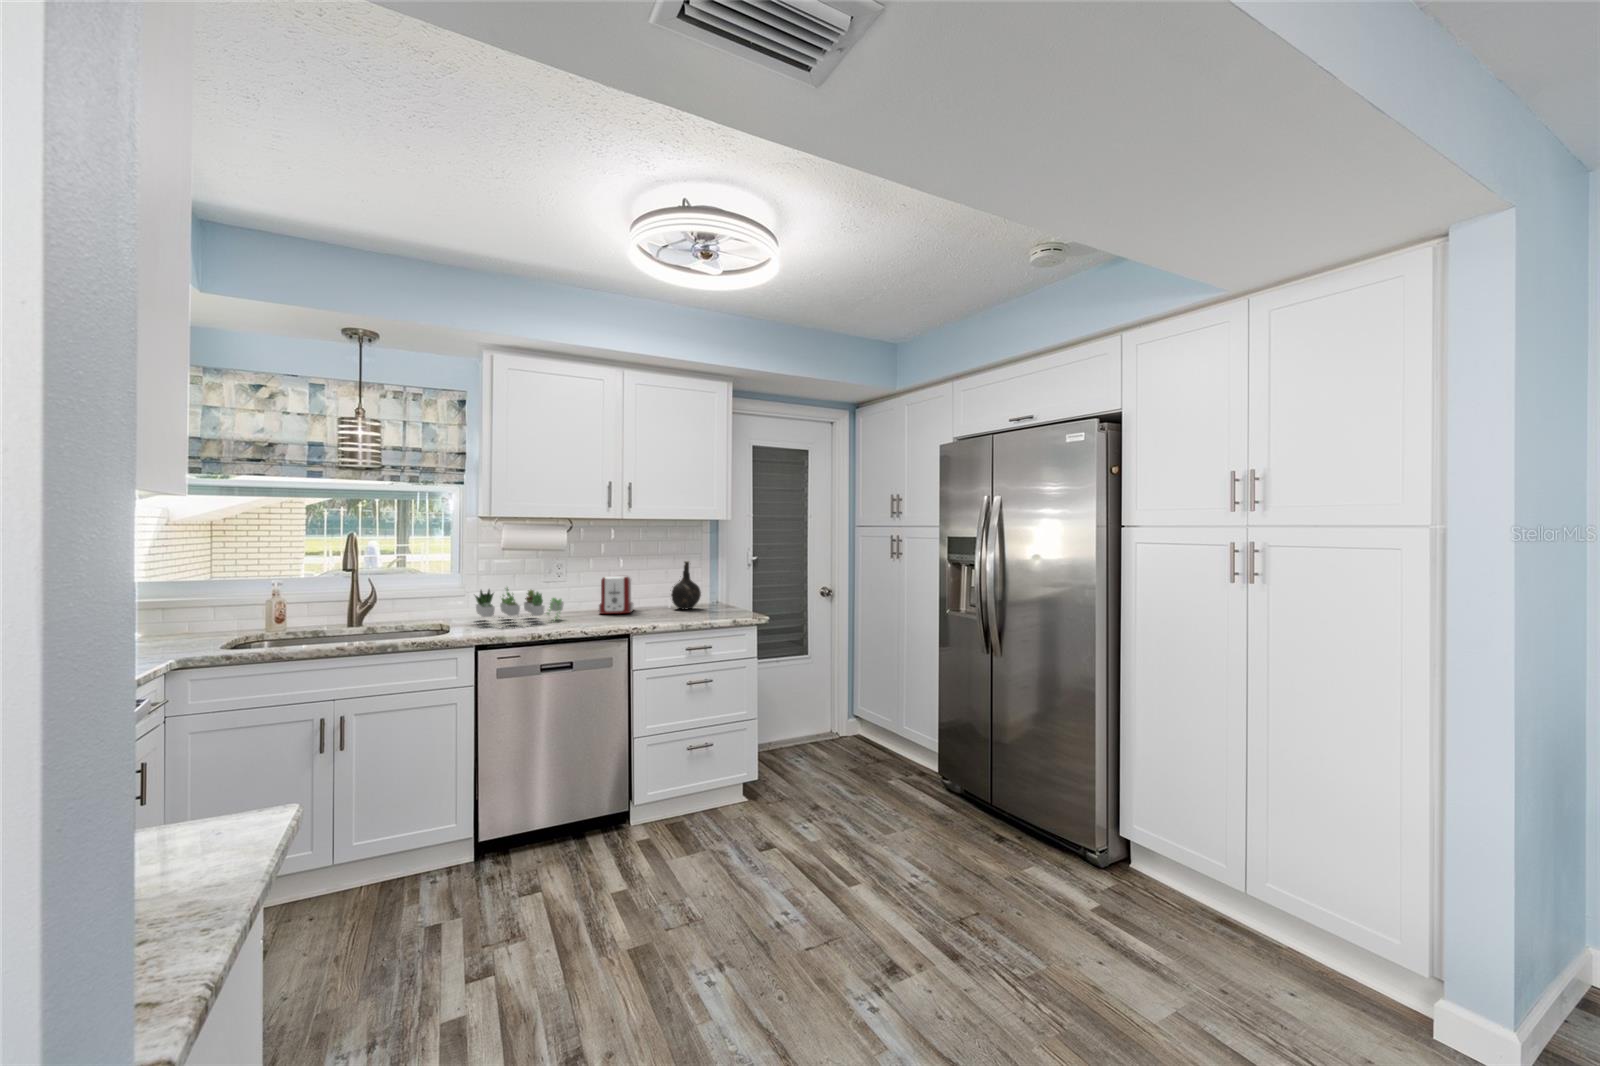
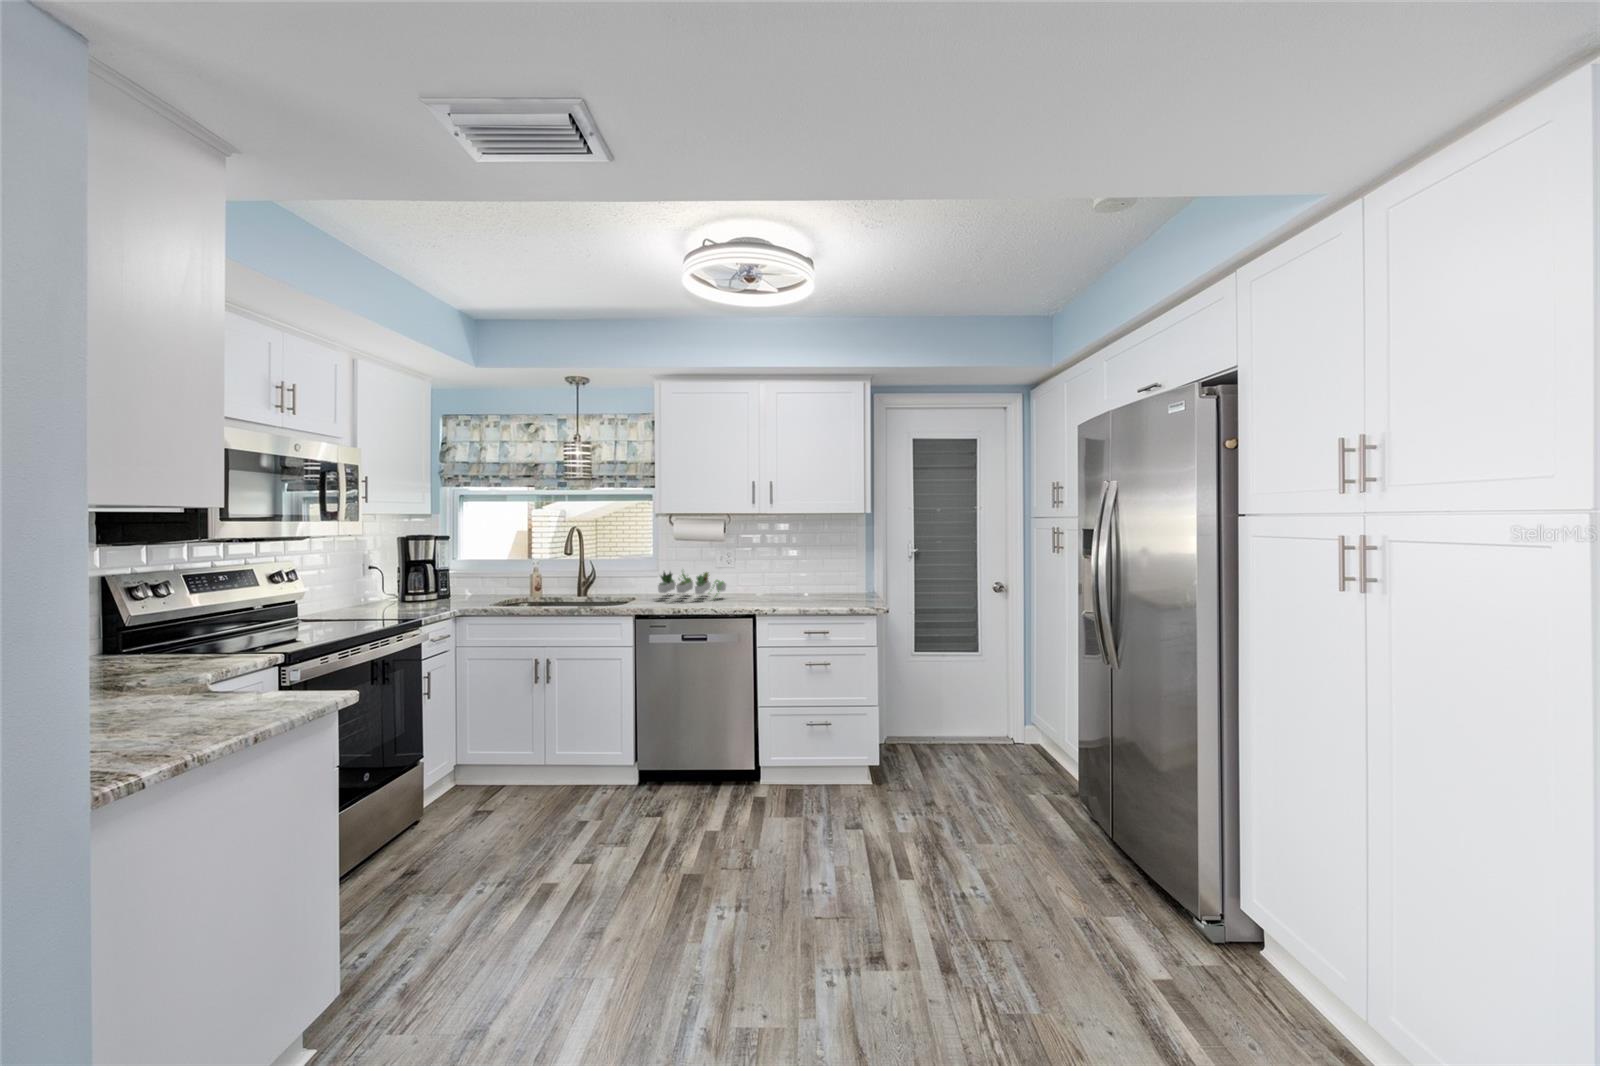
vase: present [671,561,701,609] -> none [832,549,861,596]
toaster: present [599,577,634,614] -> none [762,562,801,596]

